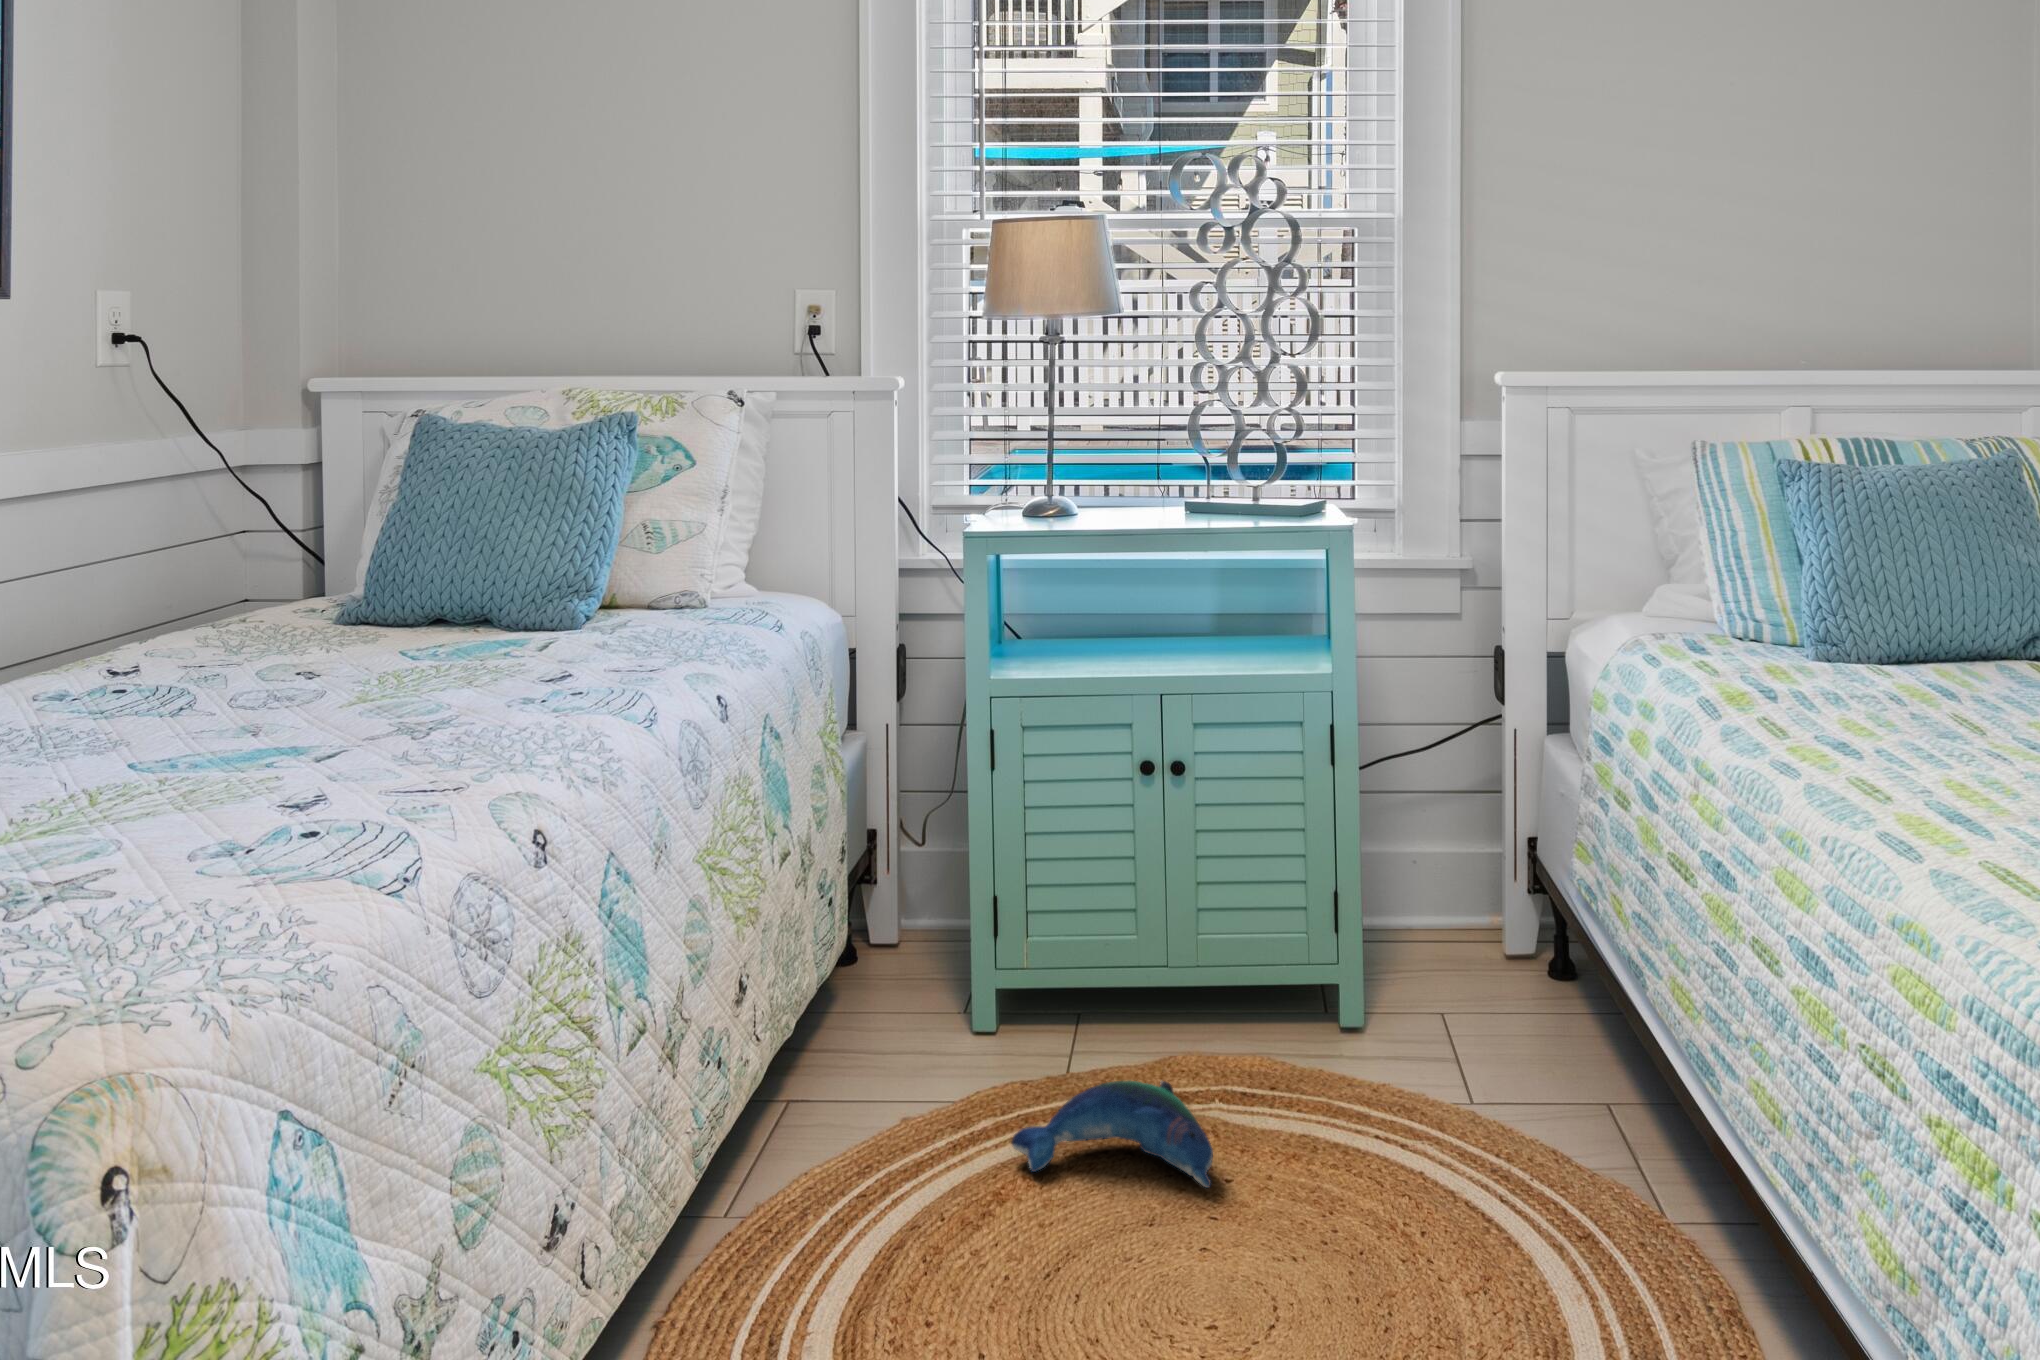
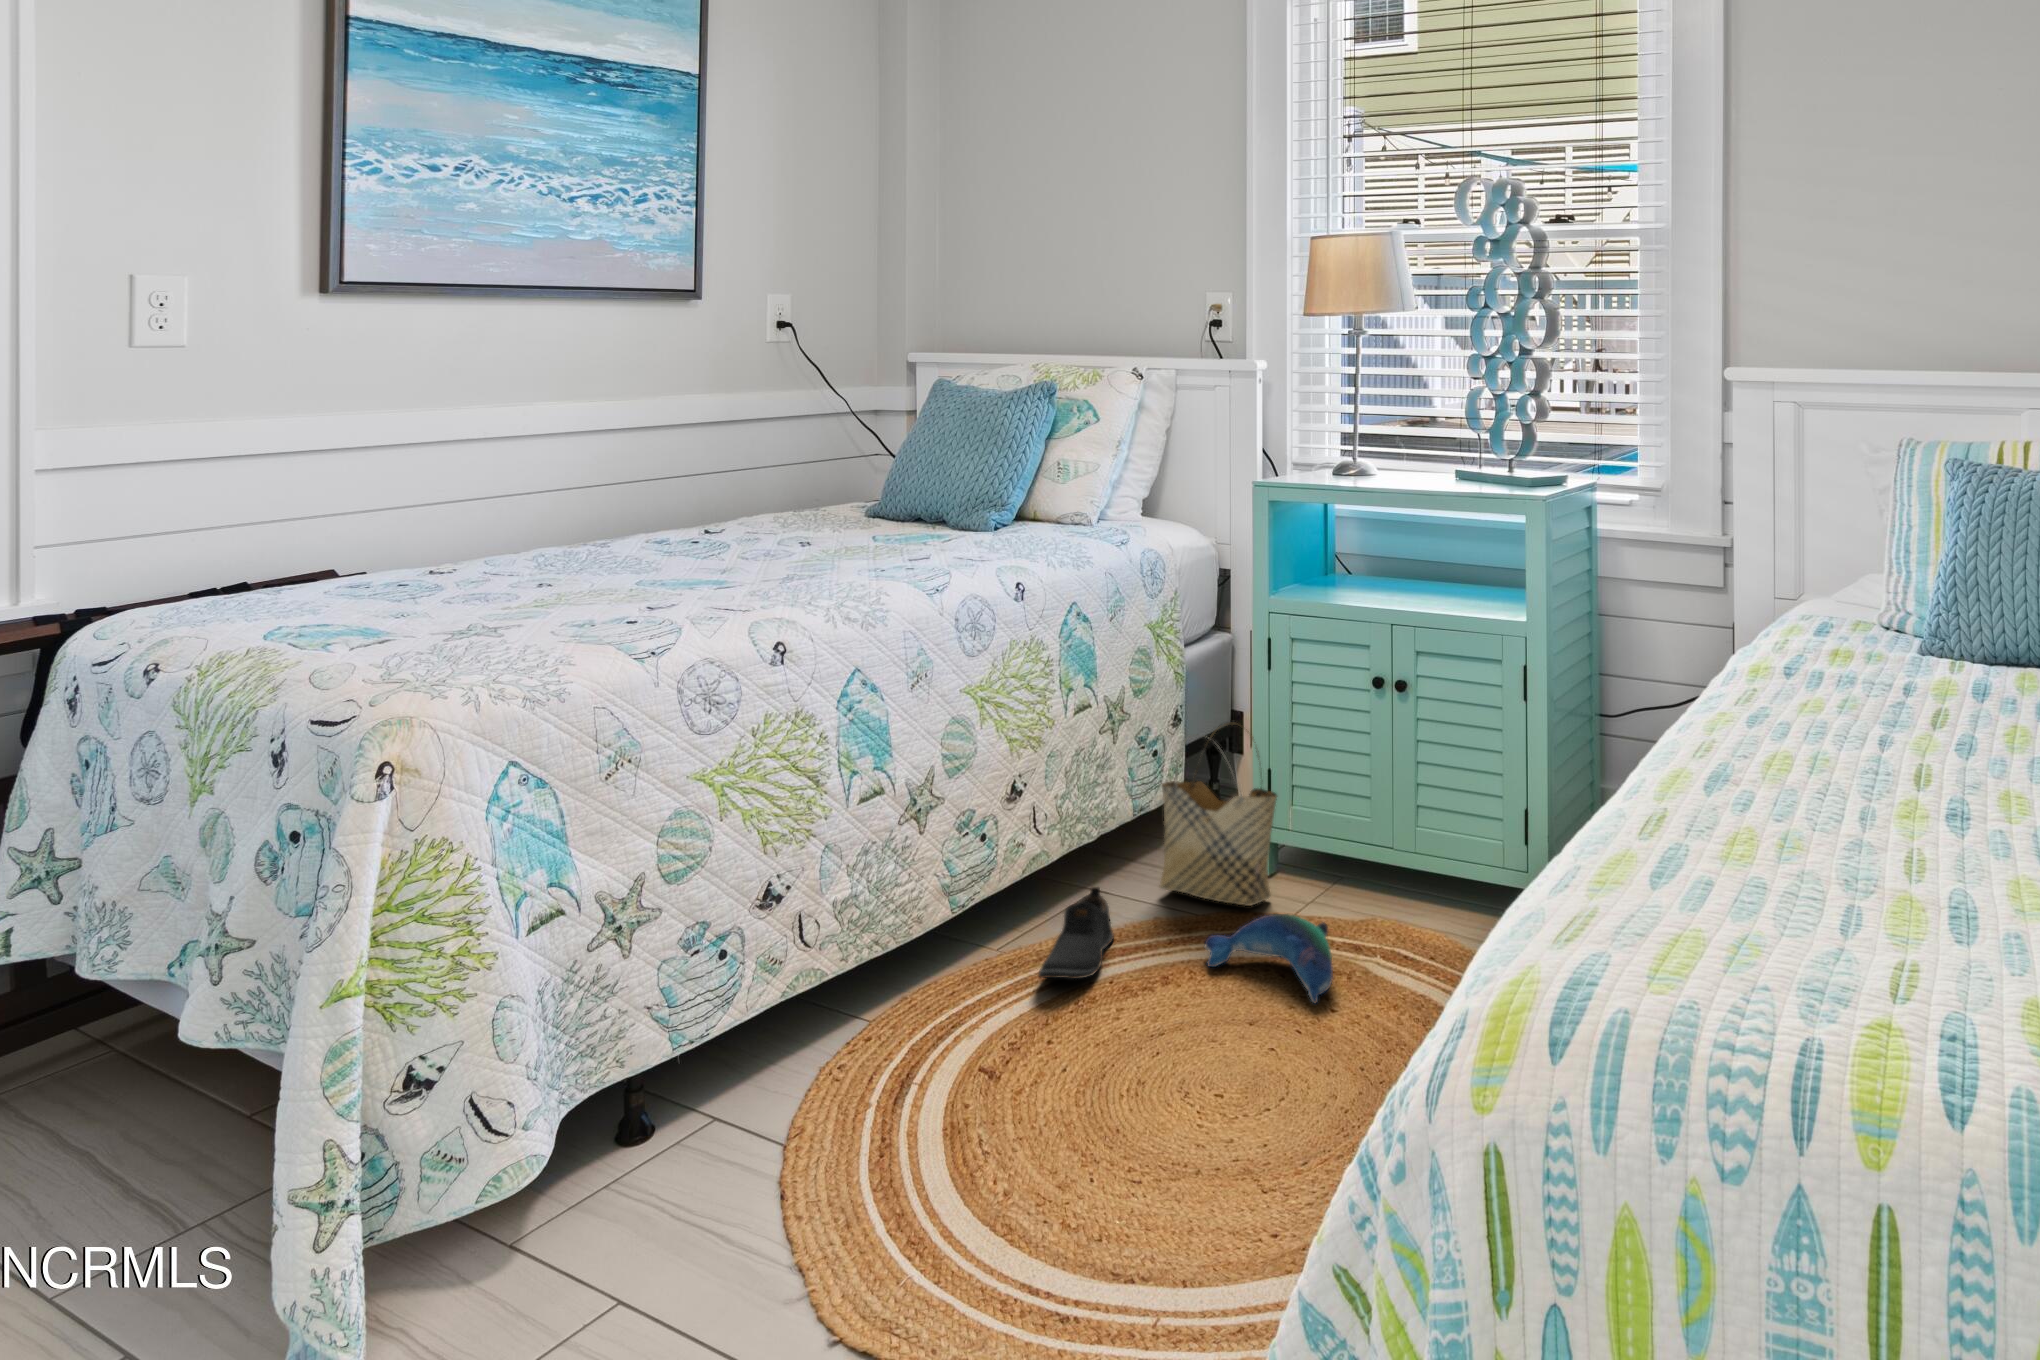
woven basket: none [866,844,1032,1082] -> present [1160,722,1278,906]
shoe: none [817,1098,900,1246] -> present [1039,887,1114,979]

